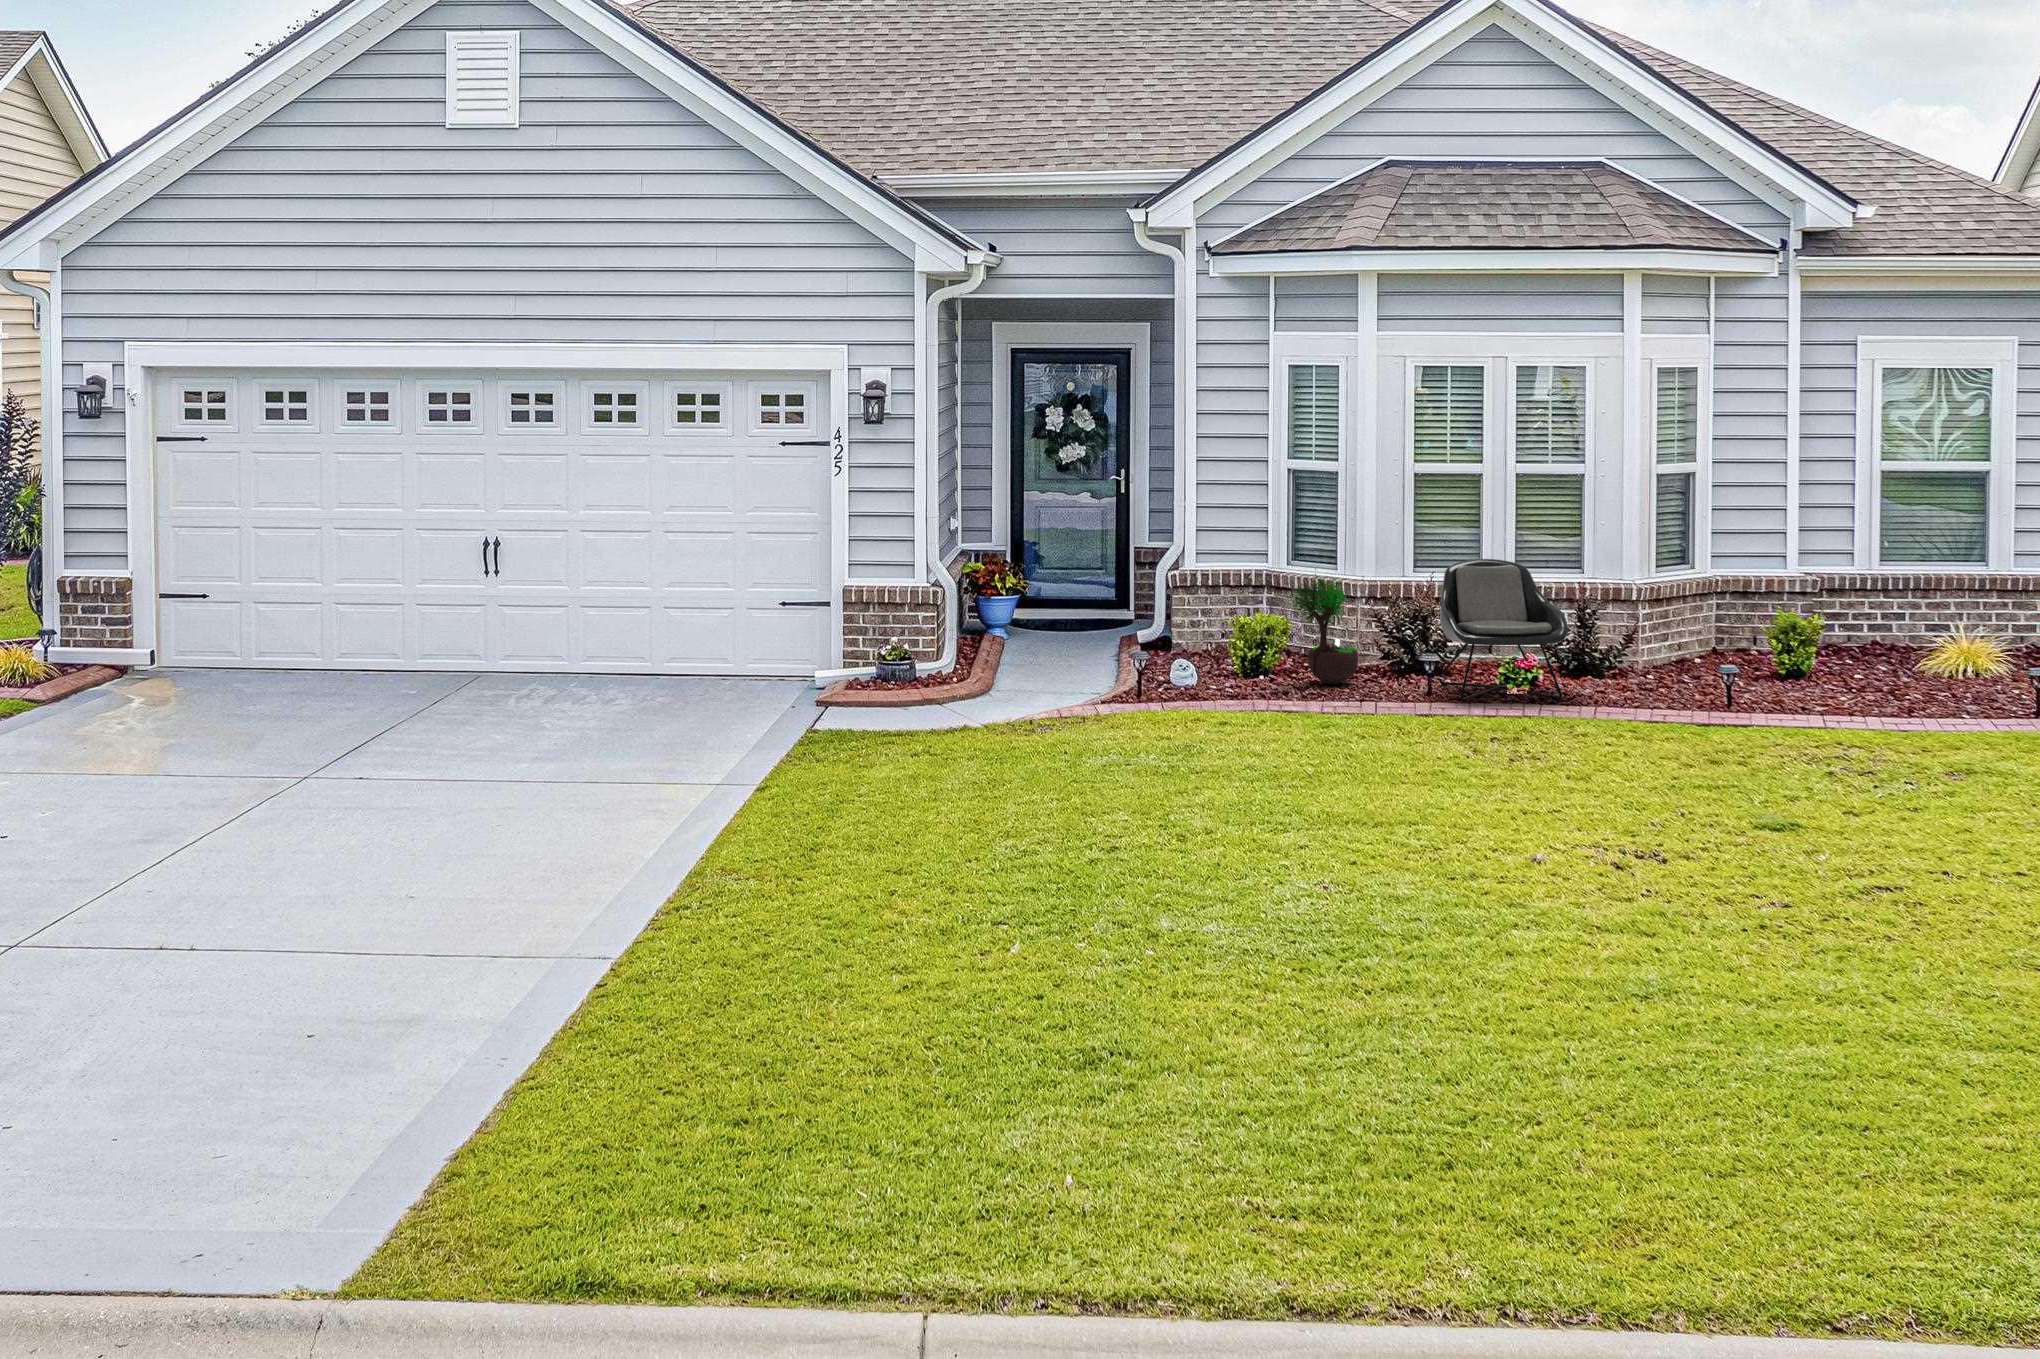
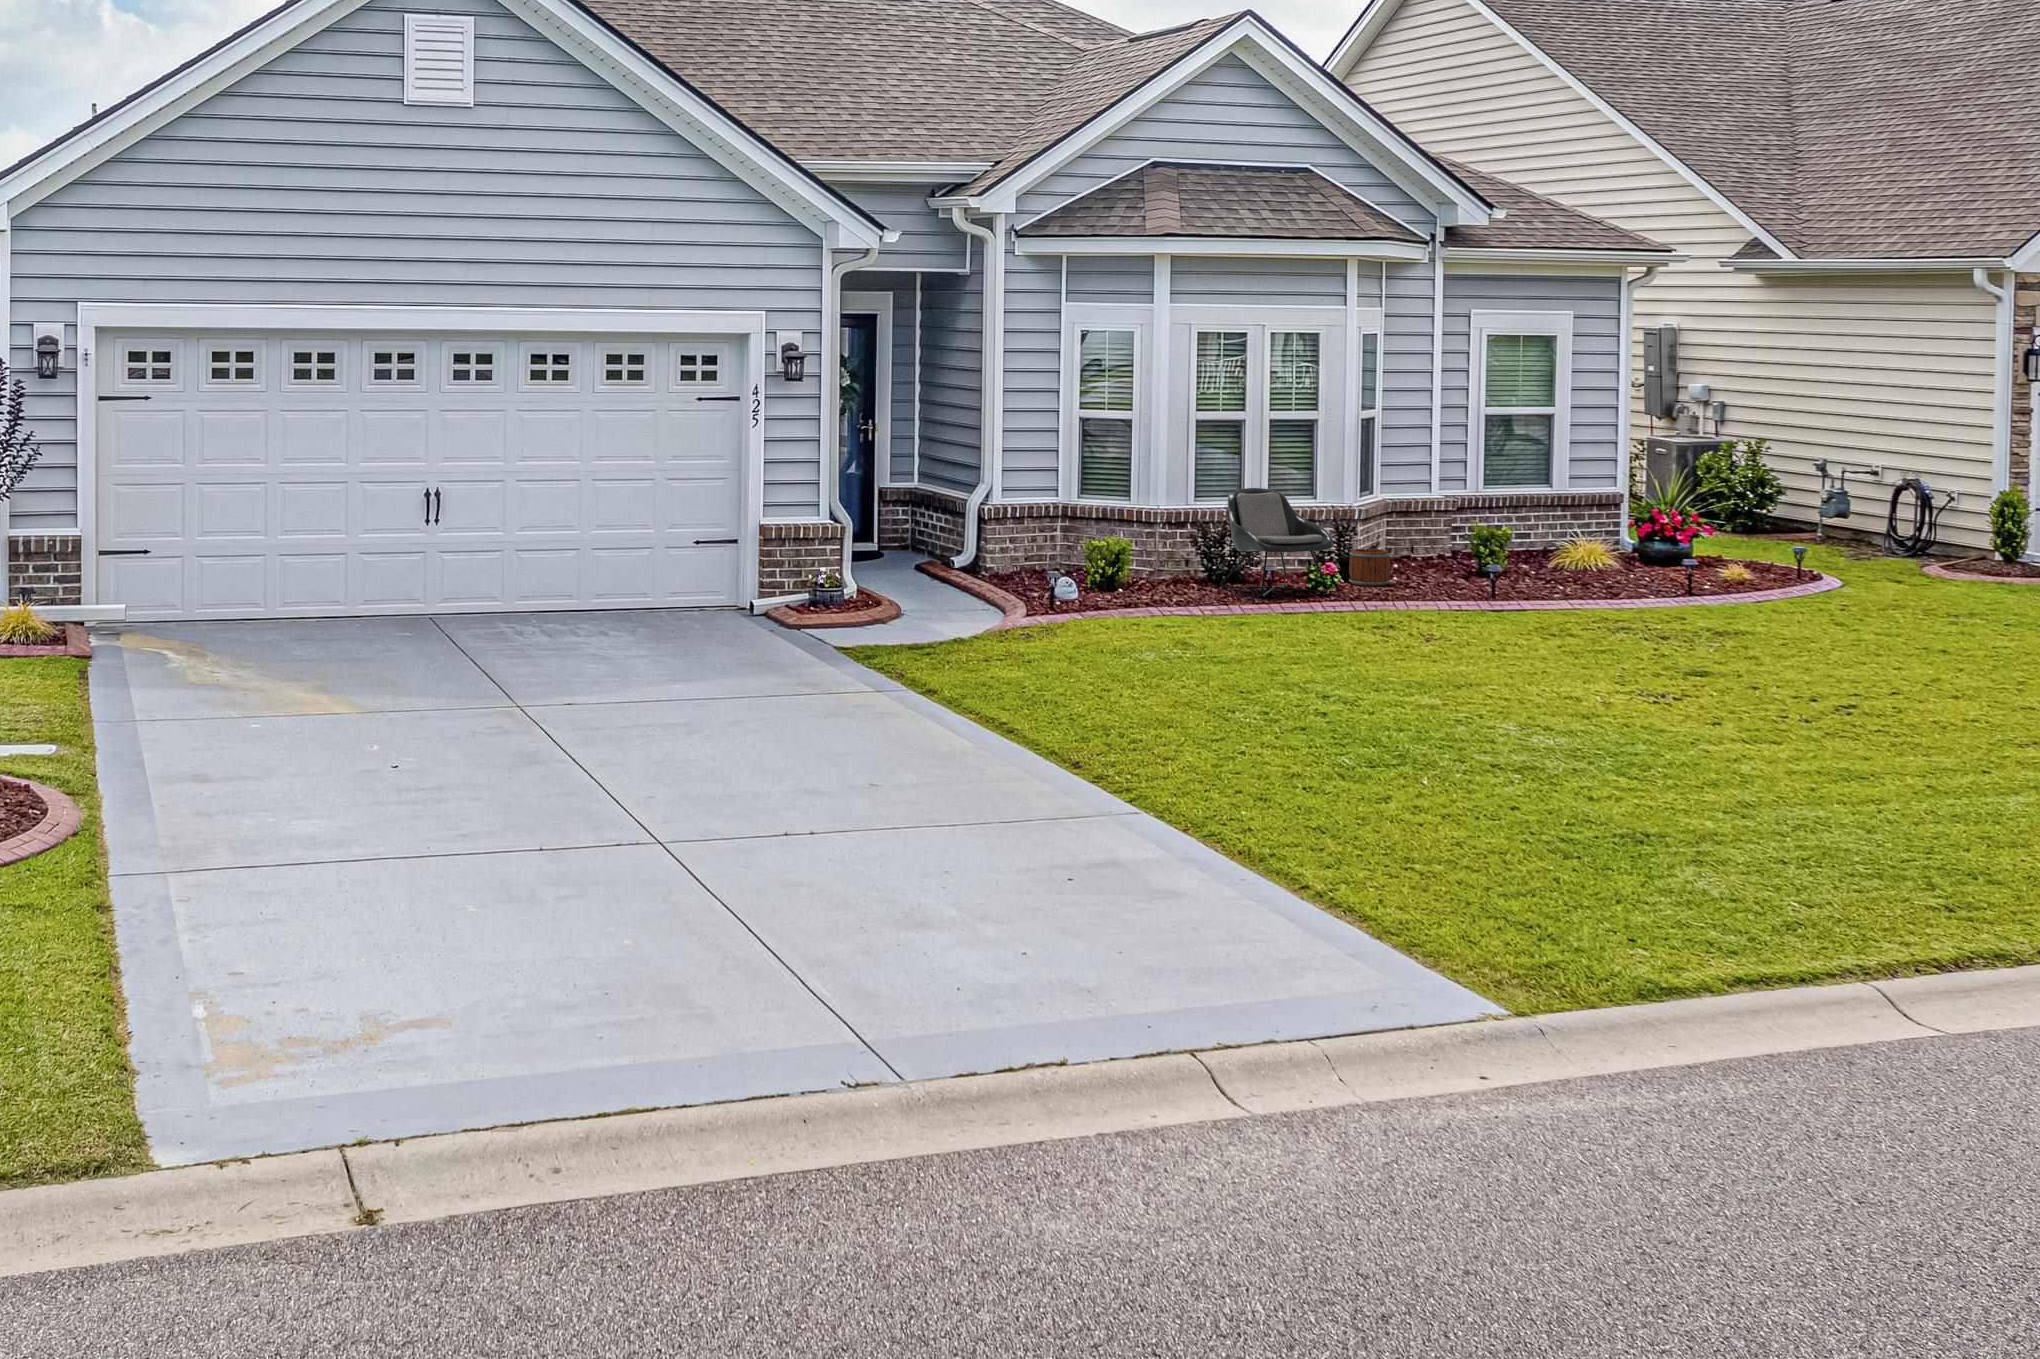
potted tree: present [1286,568,1358,684] -> none [1112,498,1167,592]
bucket: none [1626,640,1678,690] -> present [1349,549,1390,586]

